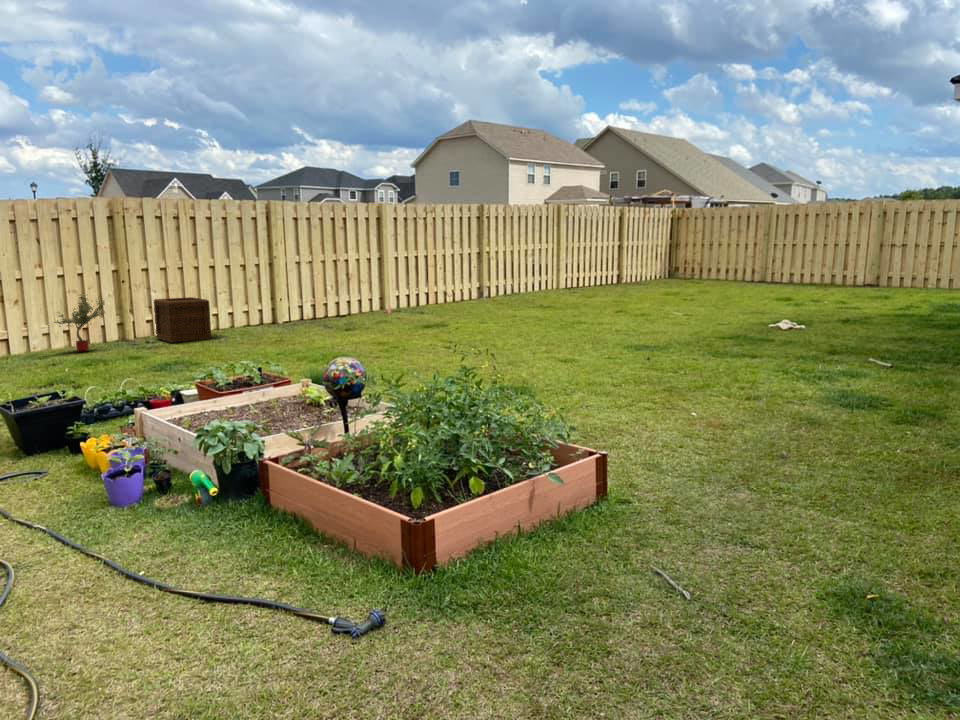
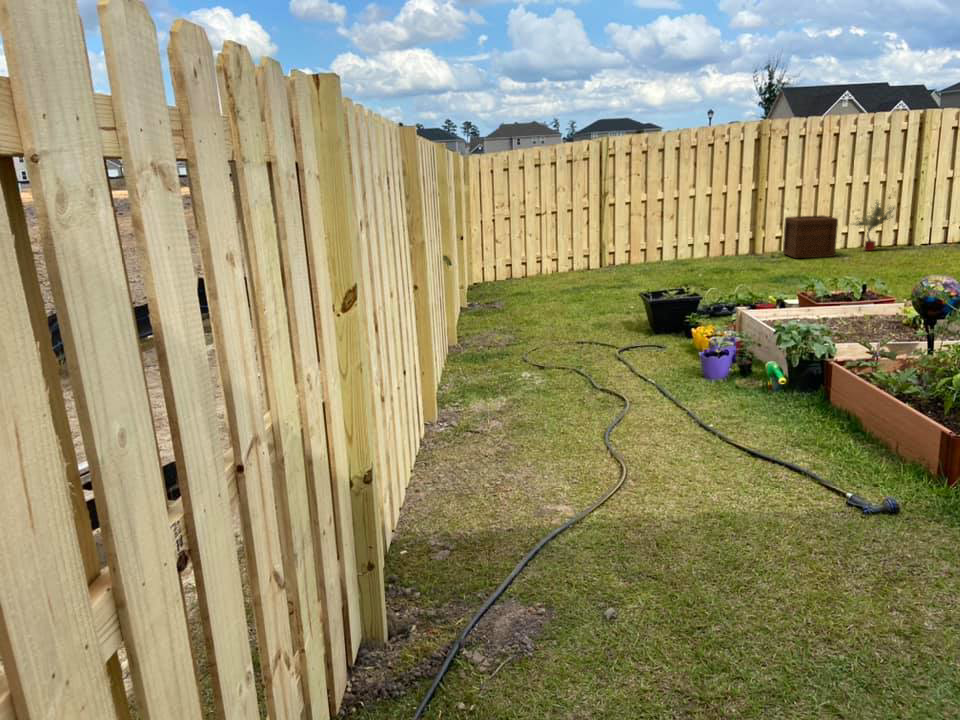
potted tree: present [54,294,105,352] -> present [854,202,895,251]

